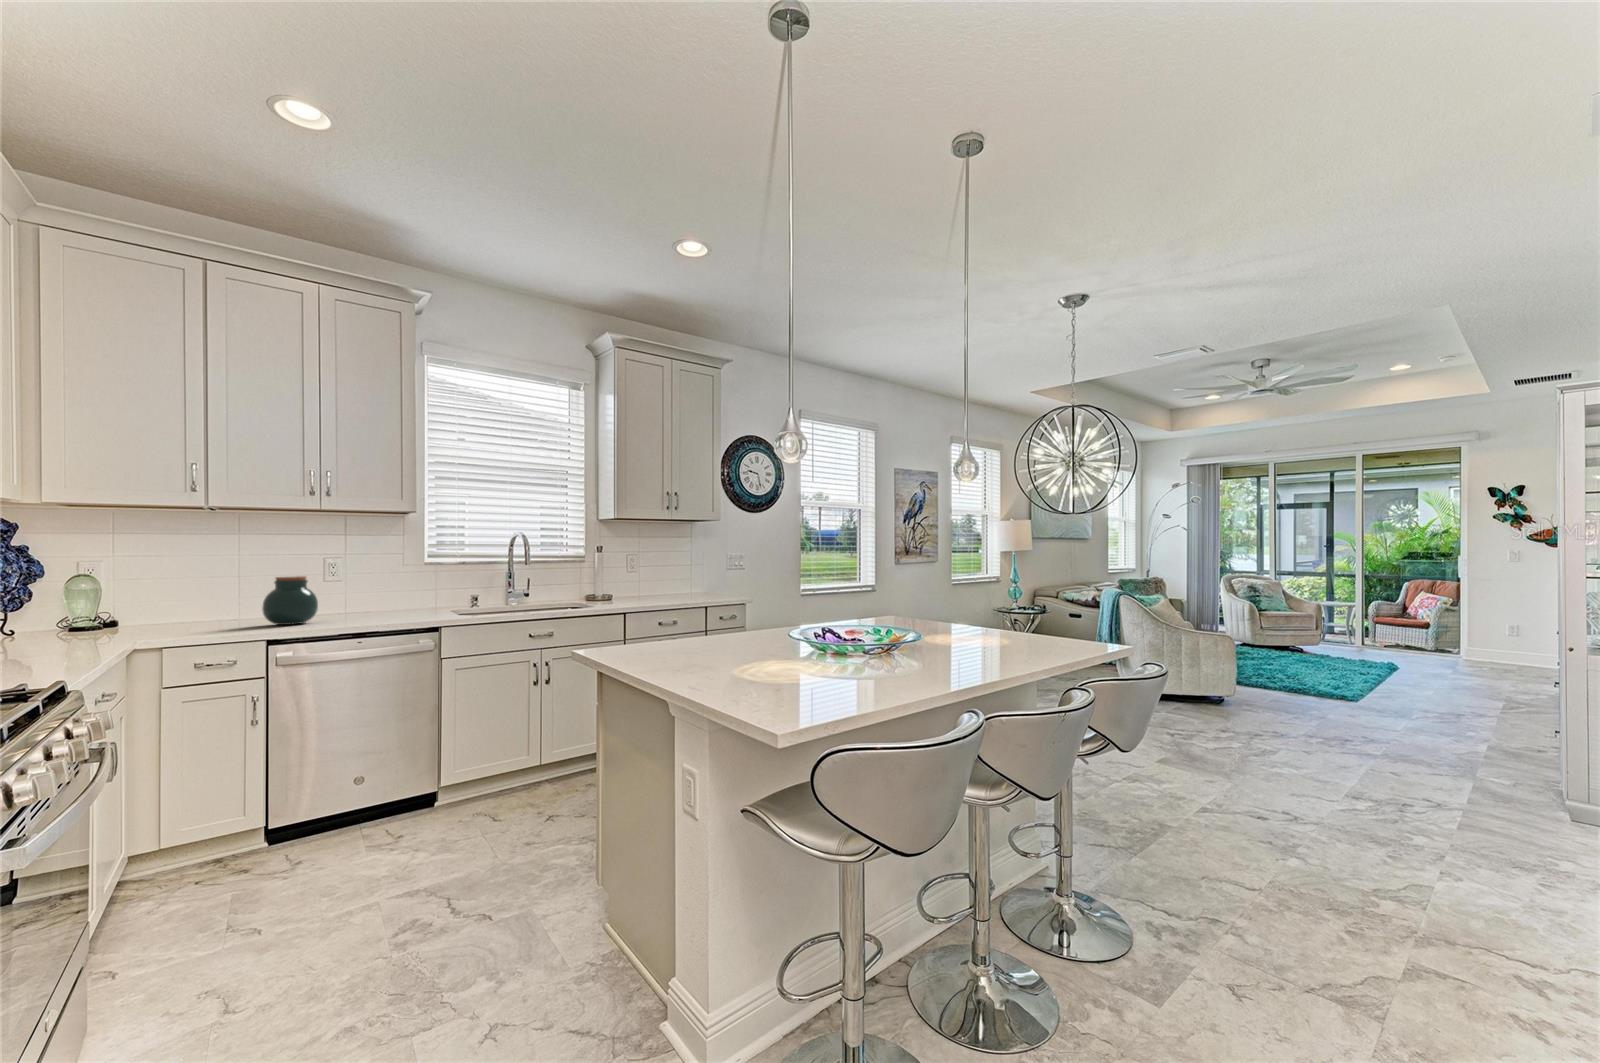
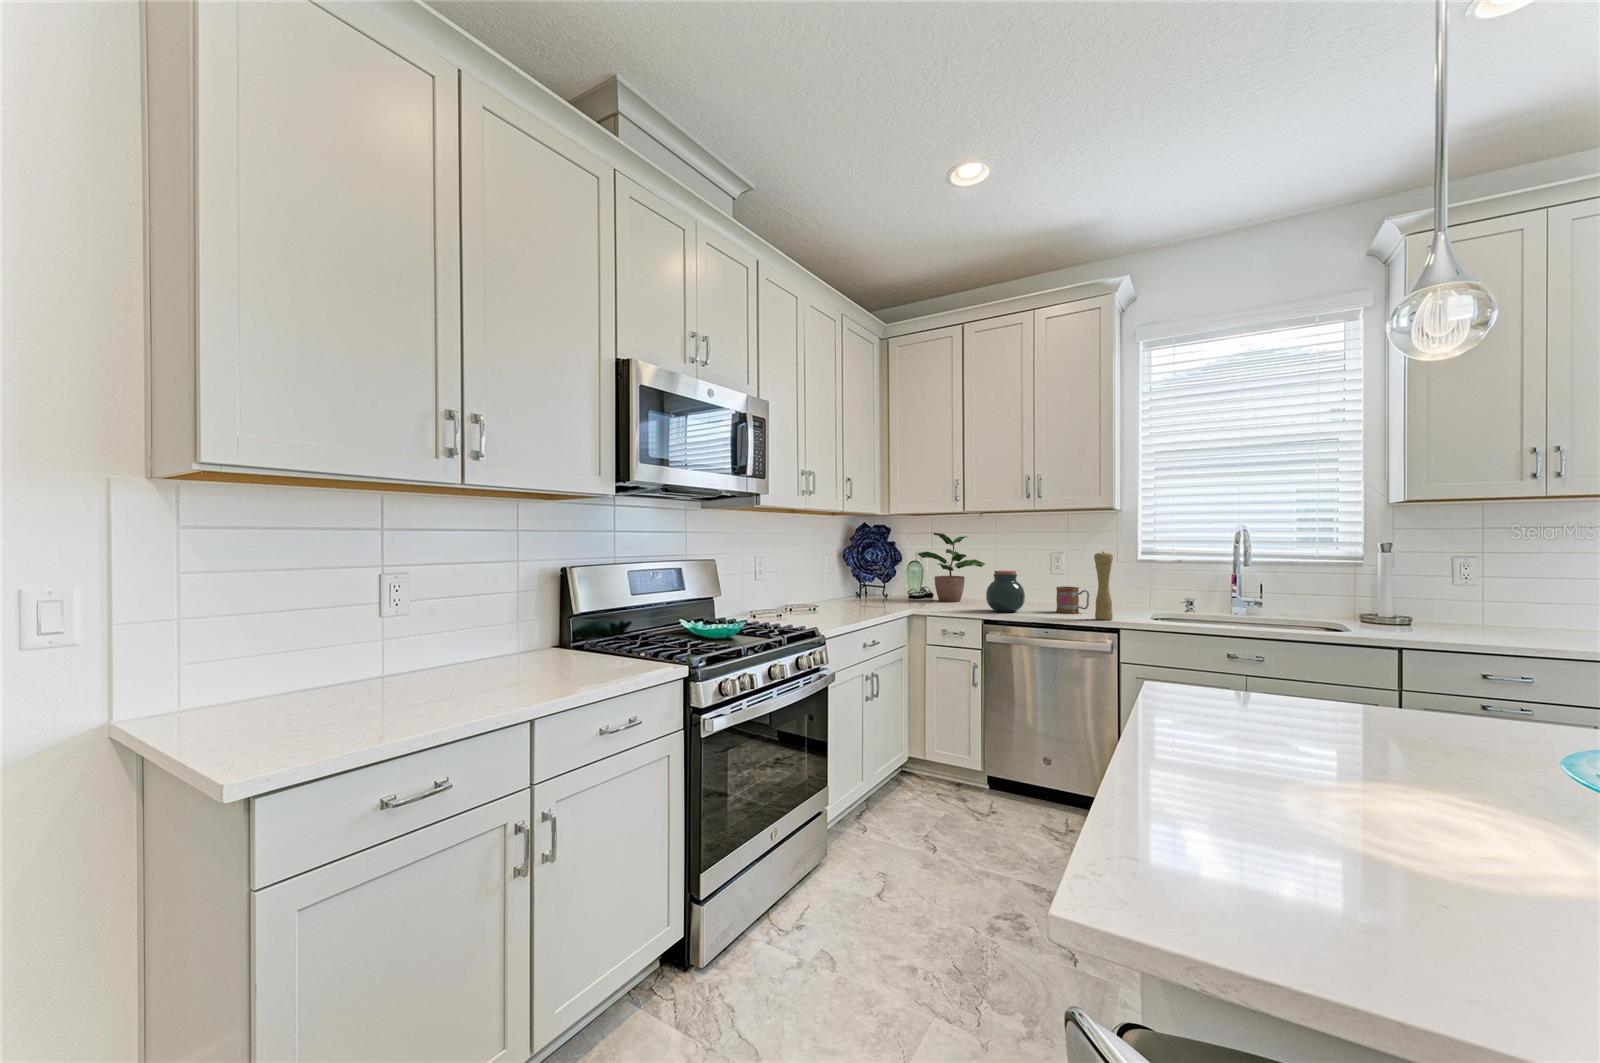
potted plant: none [96,533,226,628] -> present [918,533,985,602]
pepper mill: none [412,551,431,617] -> present [1094,552,1113,620]
mug: none [351,591,392,618] -> present [1056,587,1089,613]

